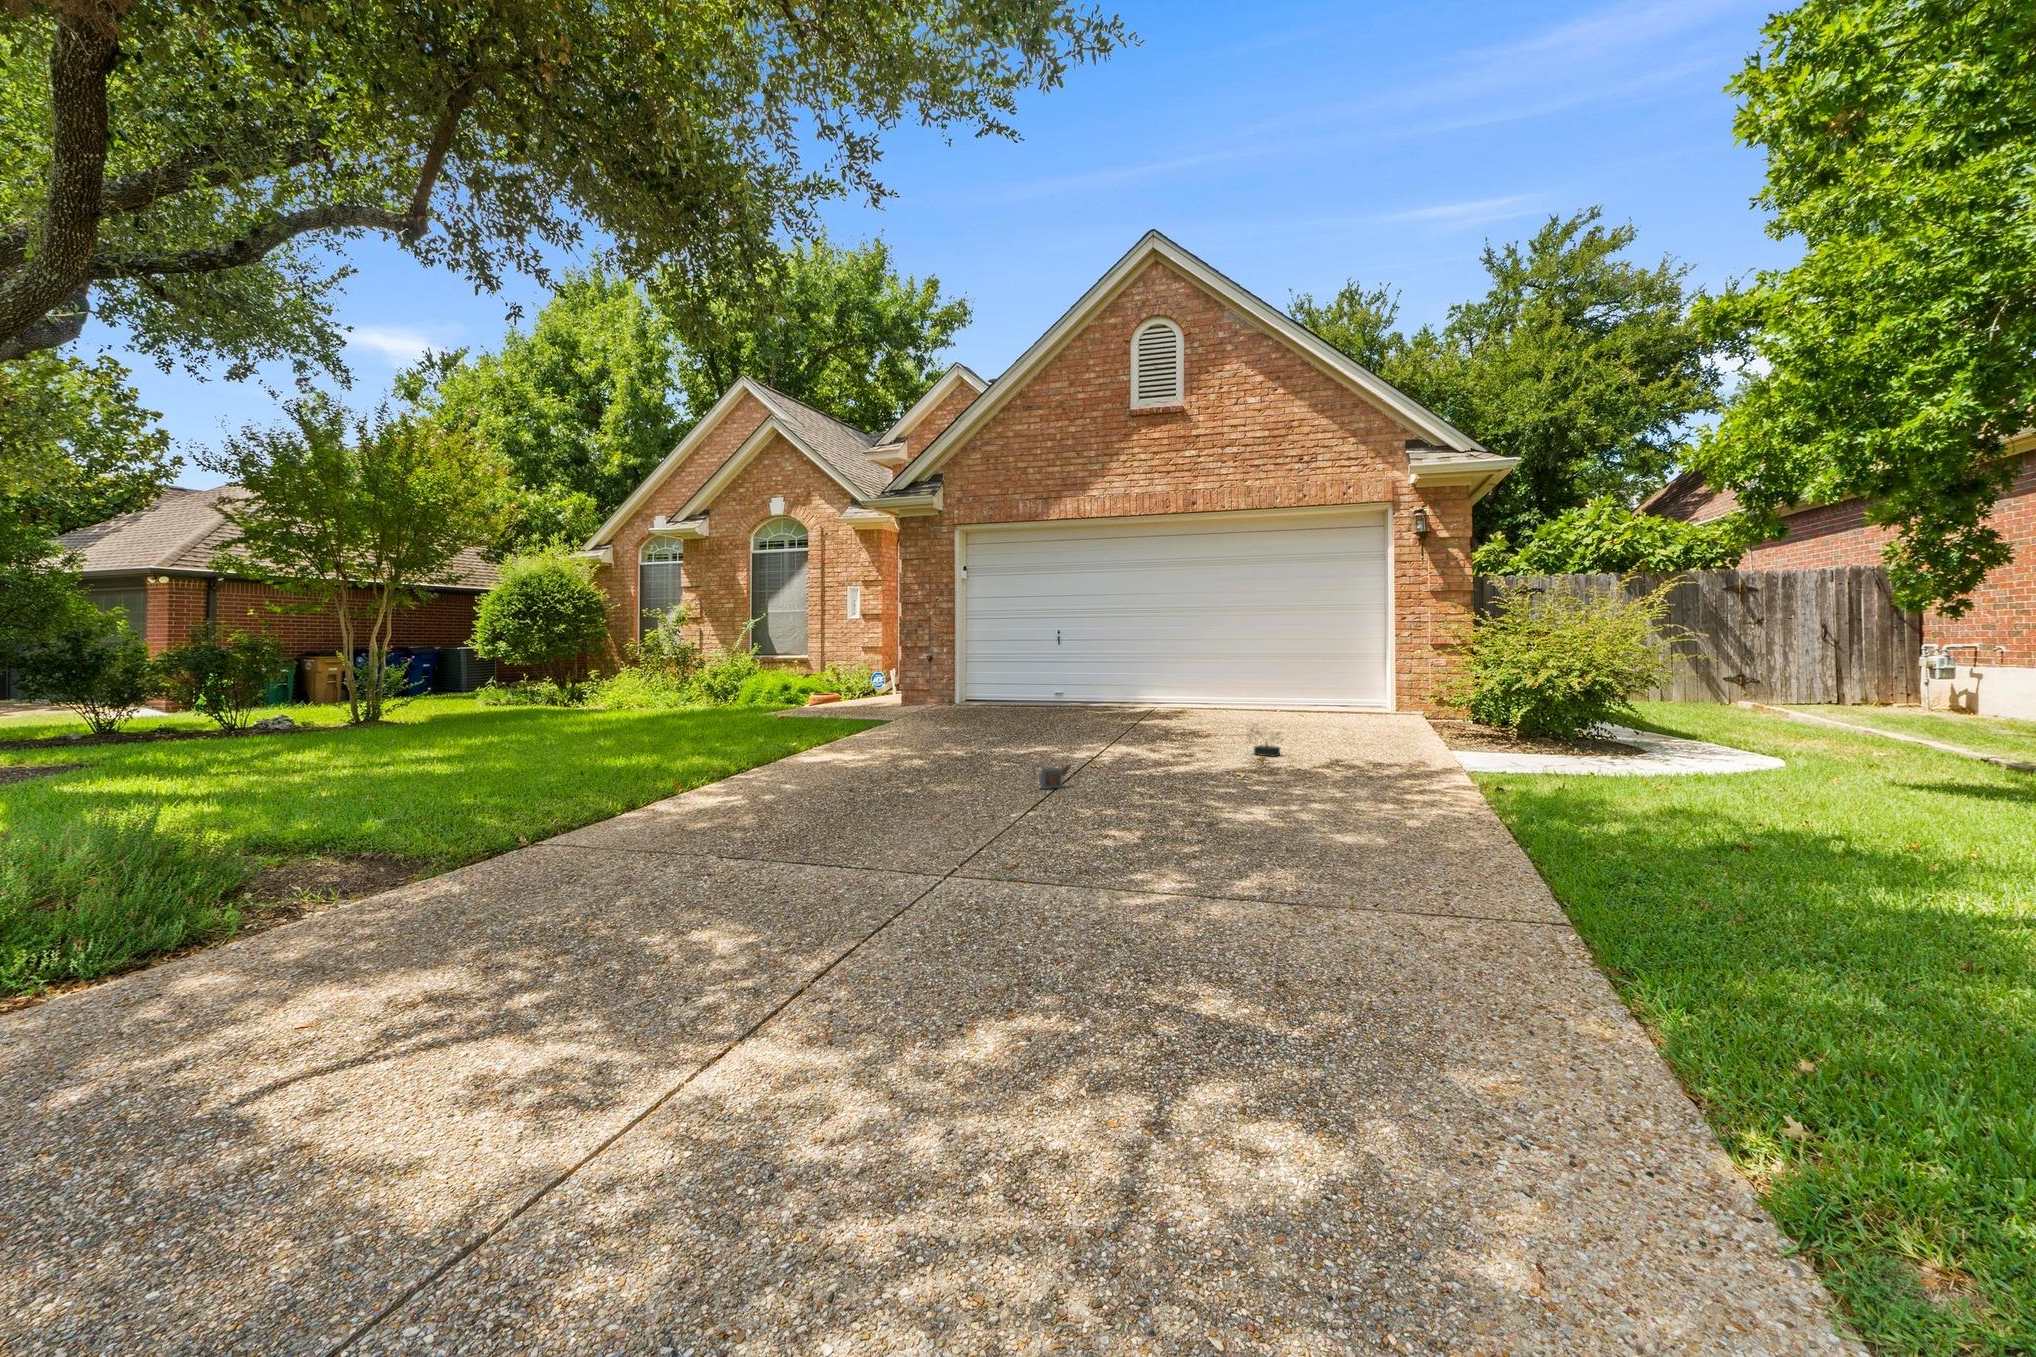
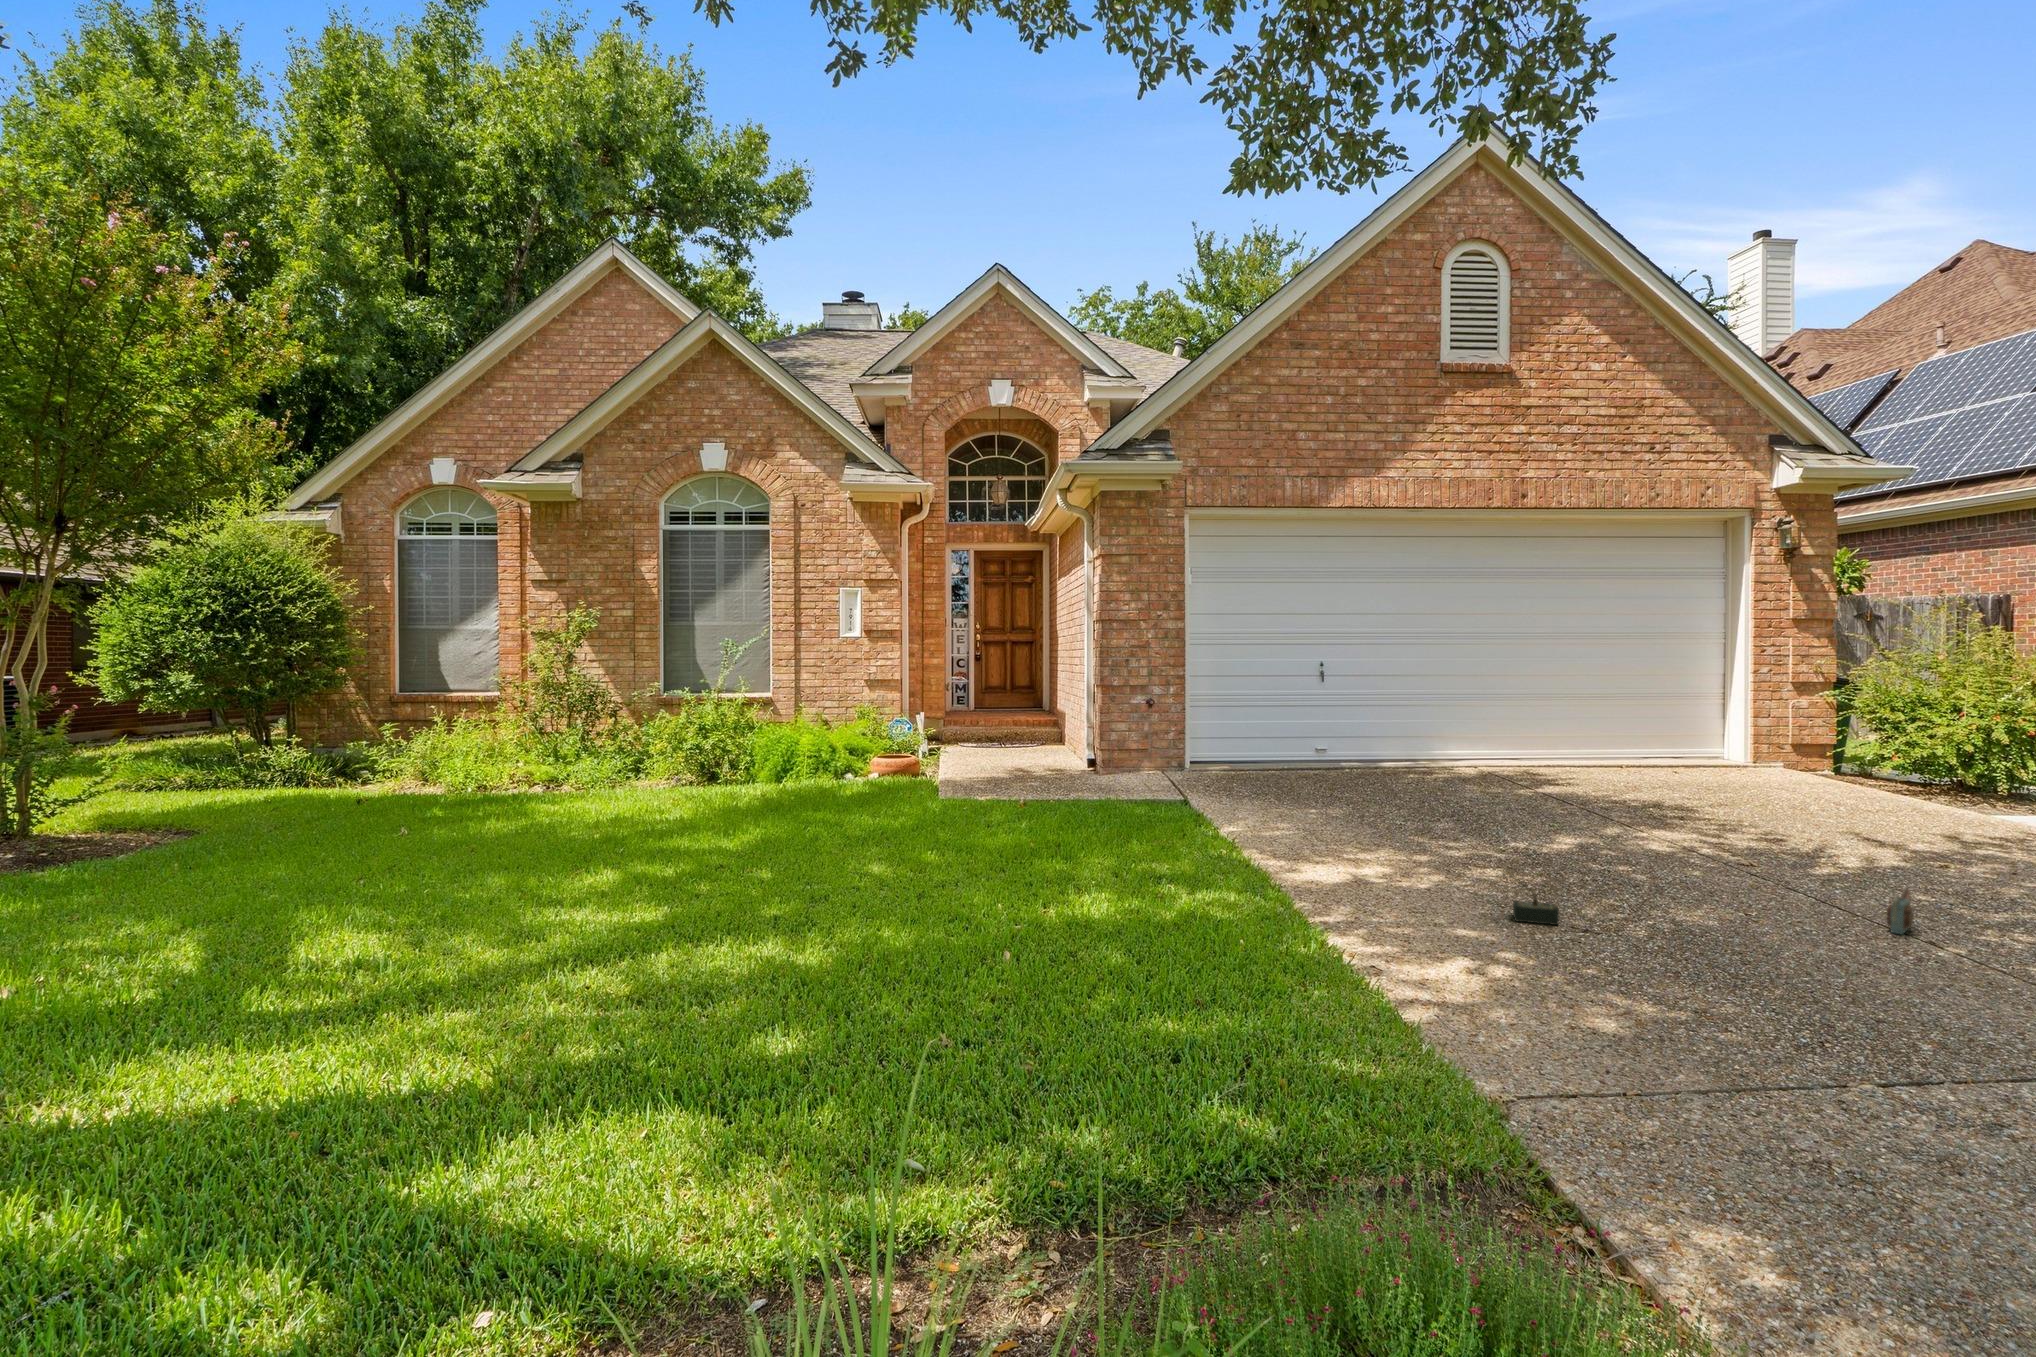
decorative plant: present [1249,725,1283,757] -> present [1495,861,1571,925]

